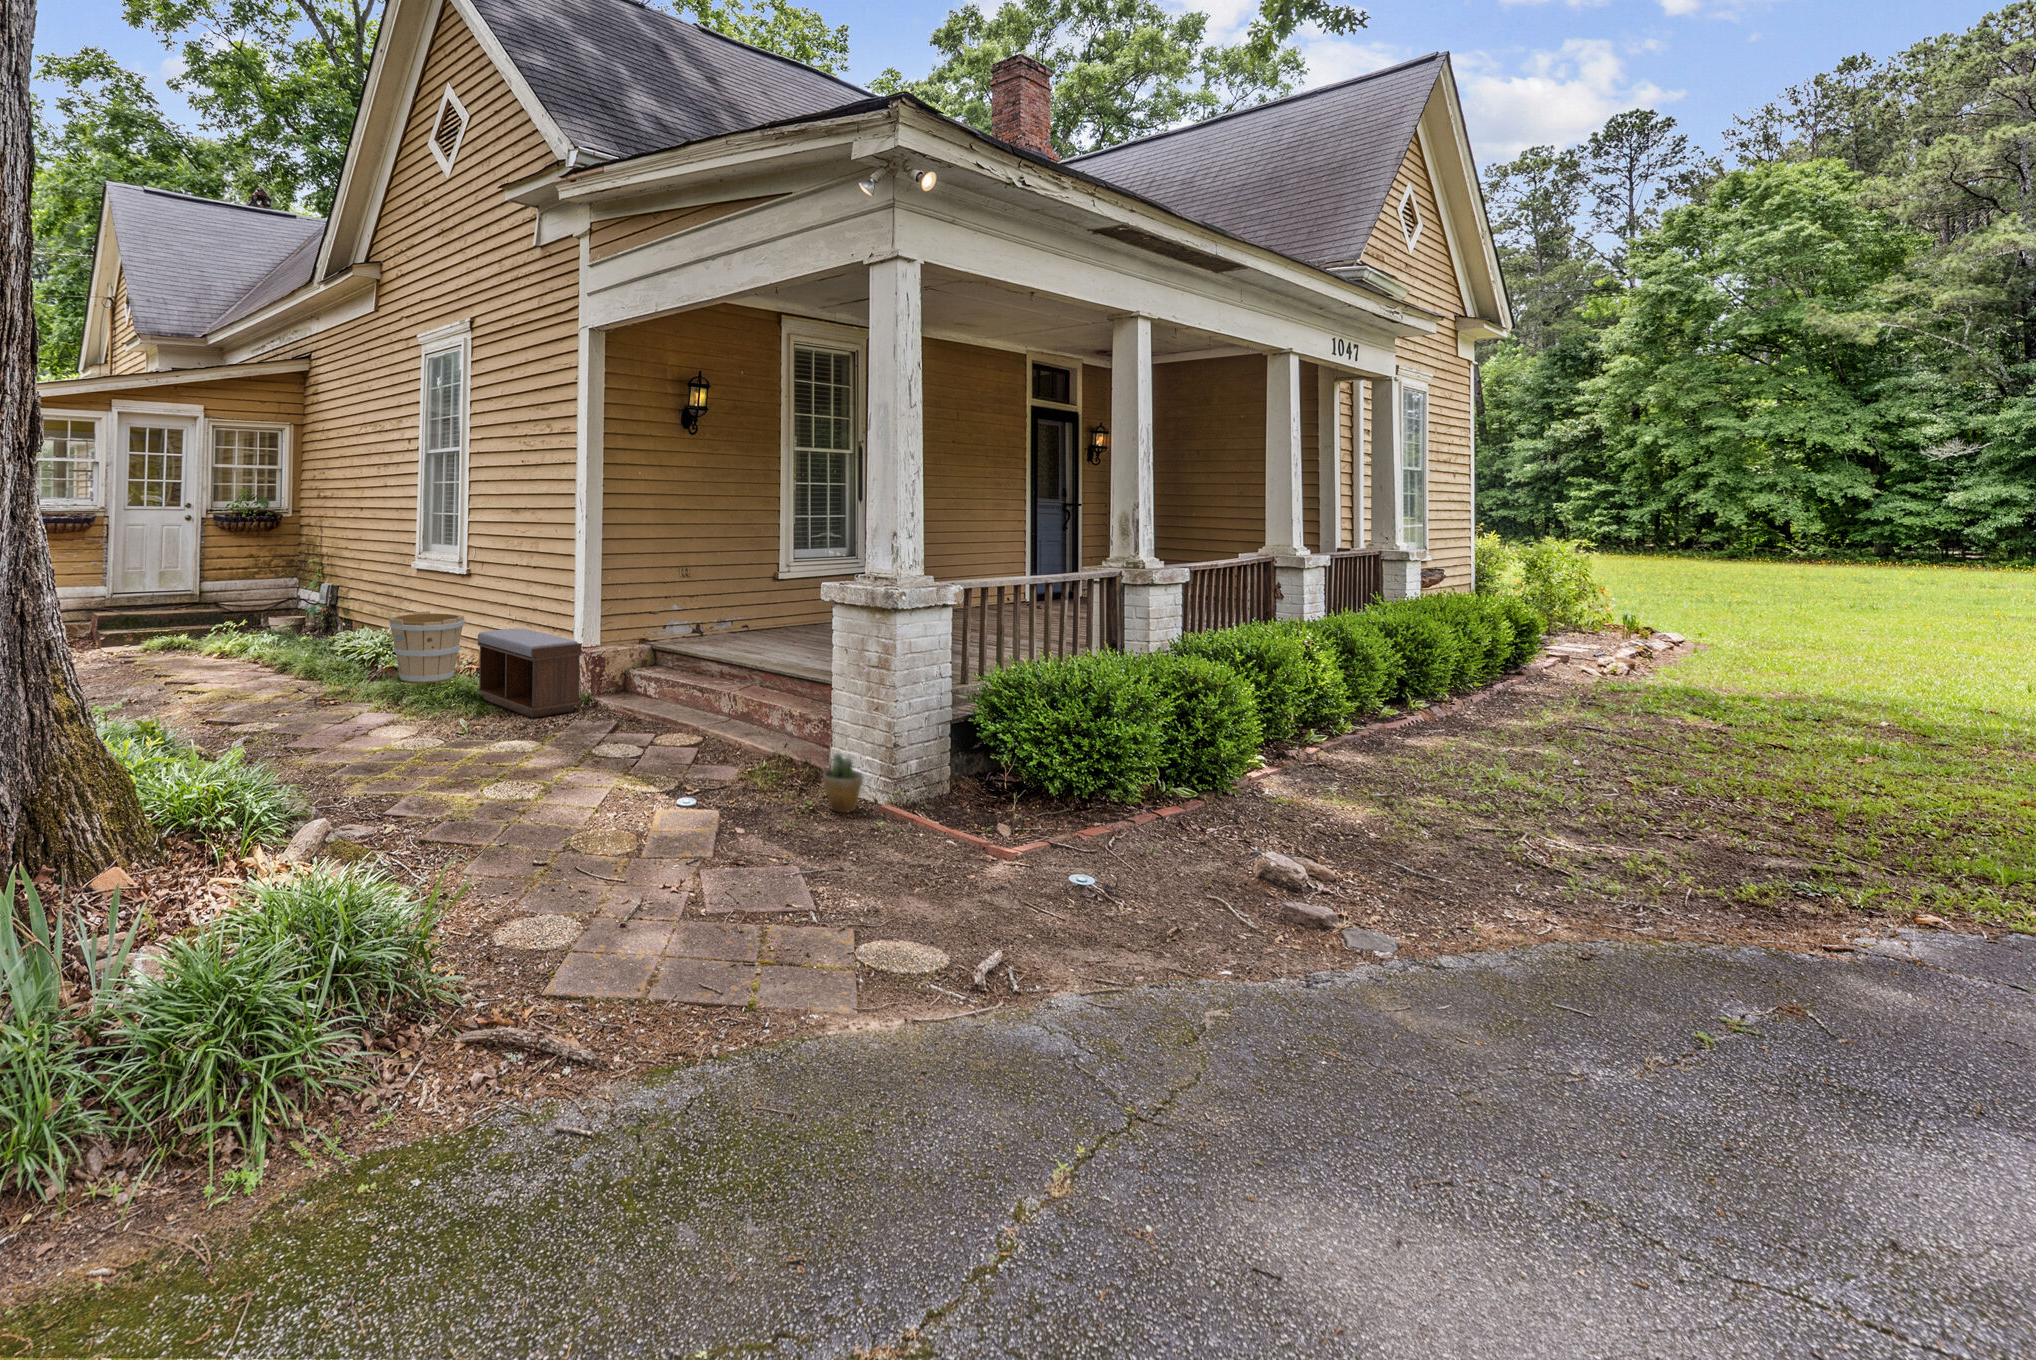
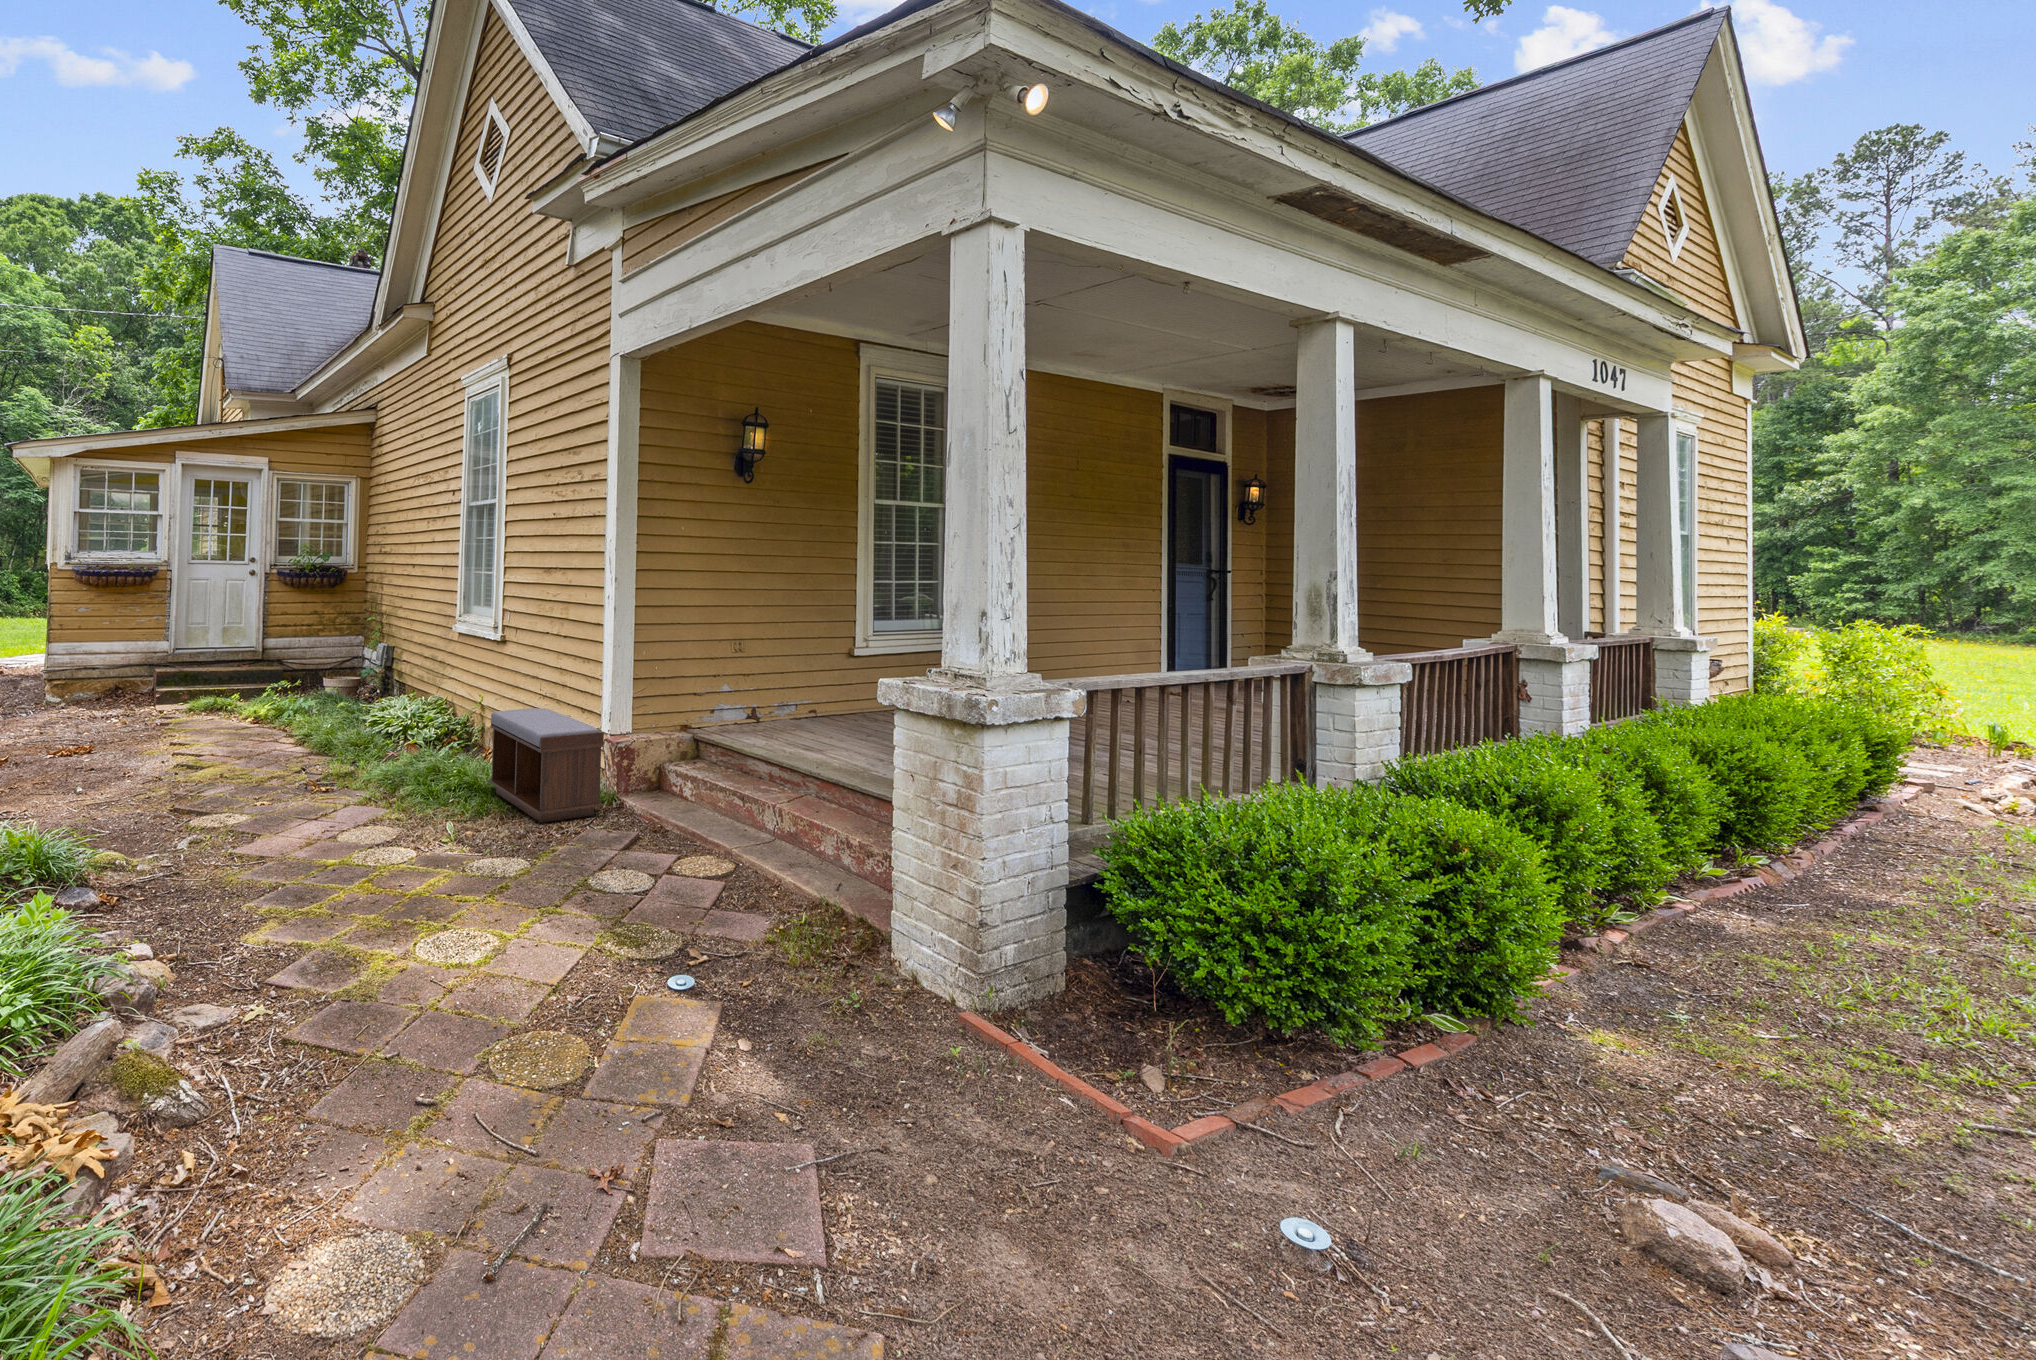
wooden bucket: present [389,611,465,683] -> none [409,682,493,766]
potted plant: present [823,753,863,813] -> none [877,929,938,1024]

